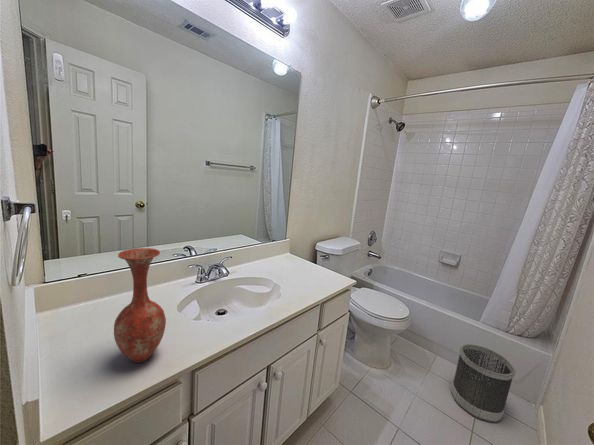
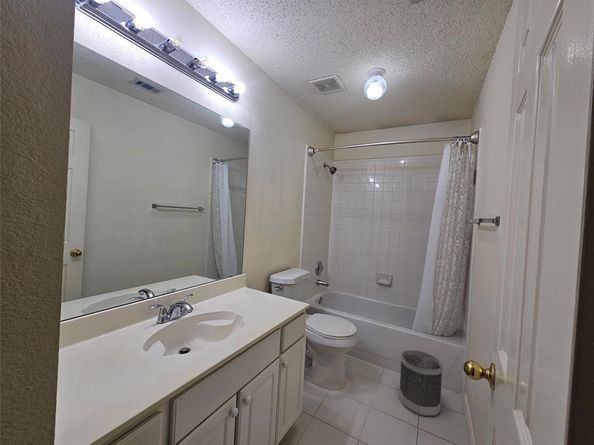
vase: present [114,248,166,363] -> none [94,286,145,399]

